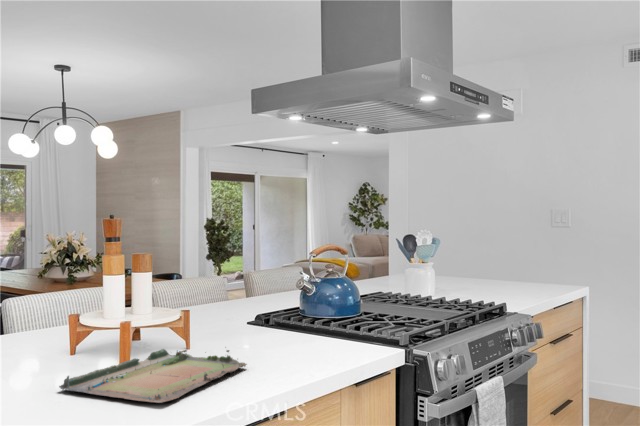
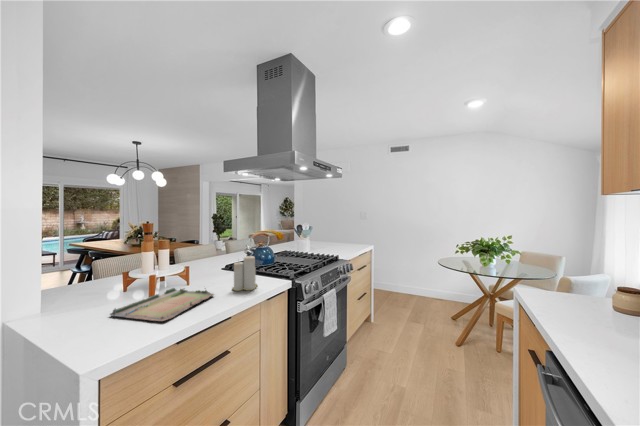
candle: none [279,280,333,361] -> present [232,256,258,291]

